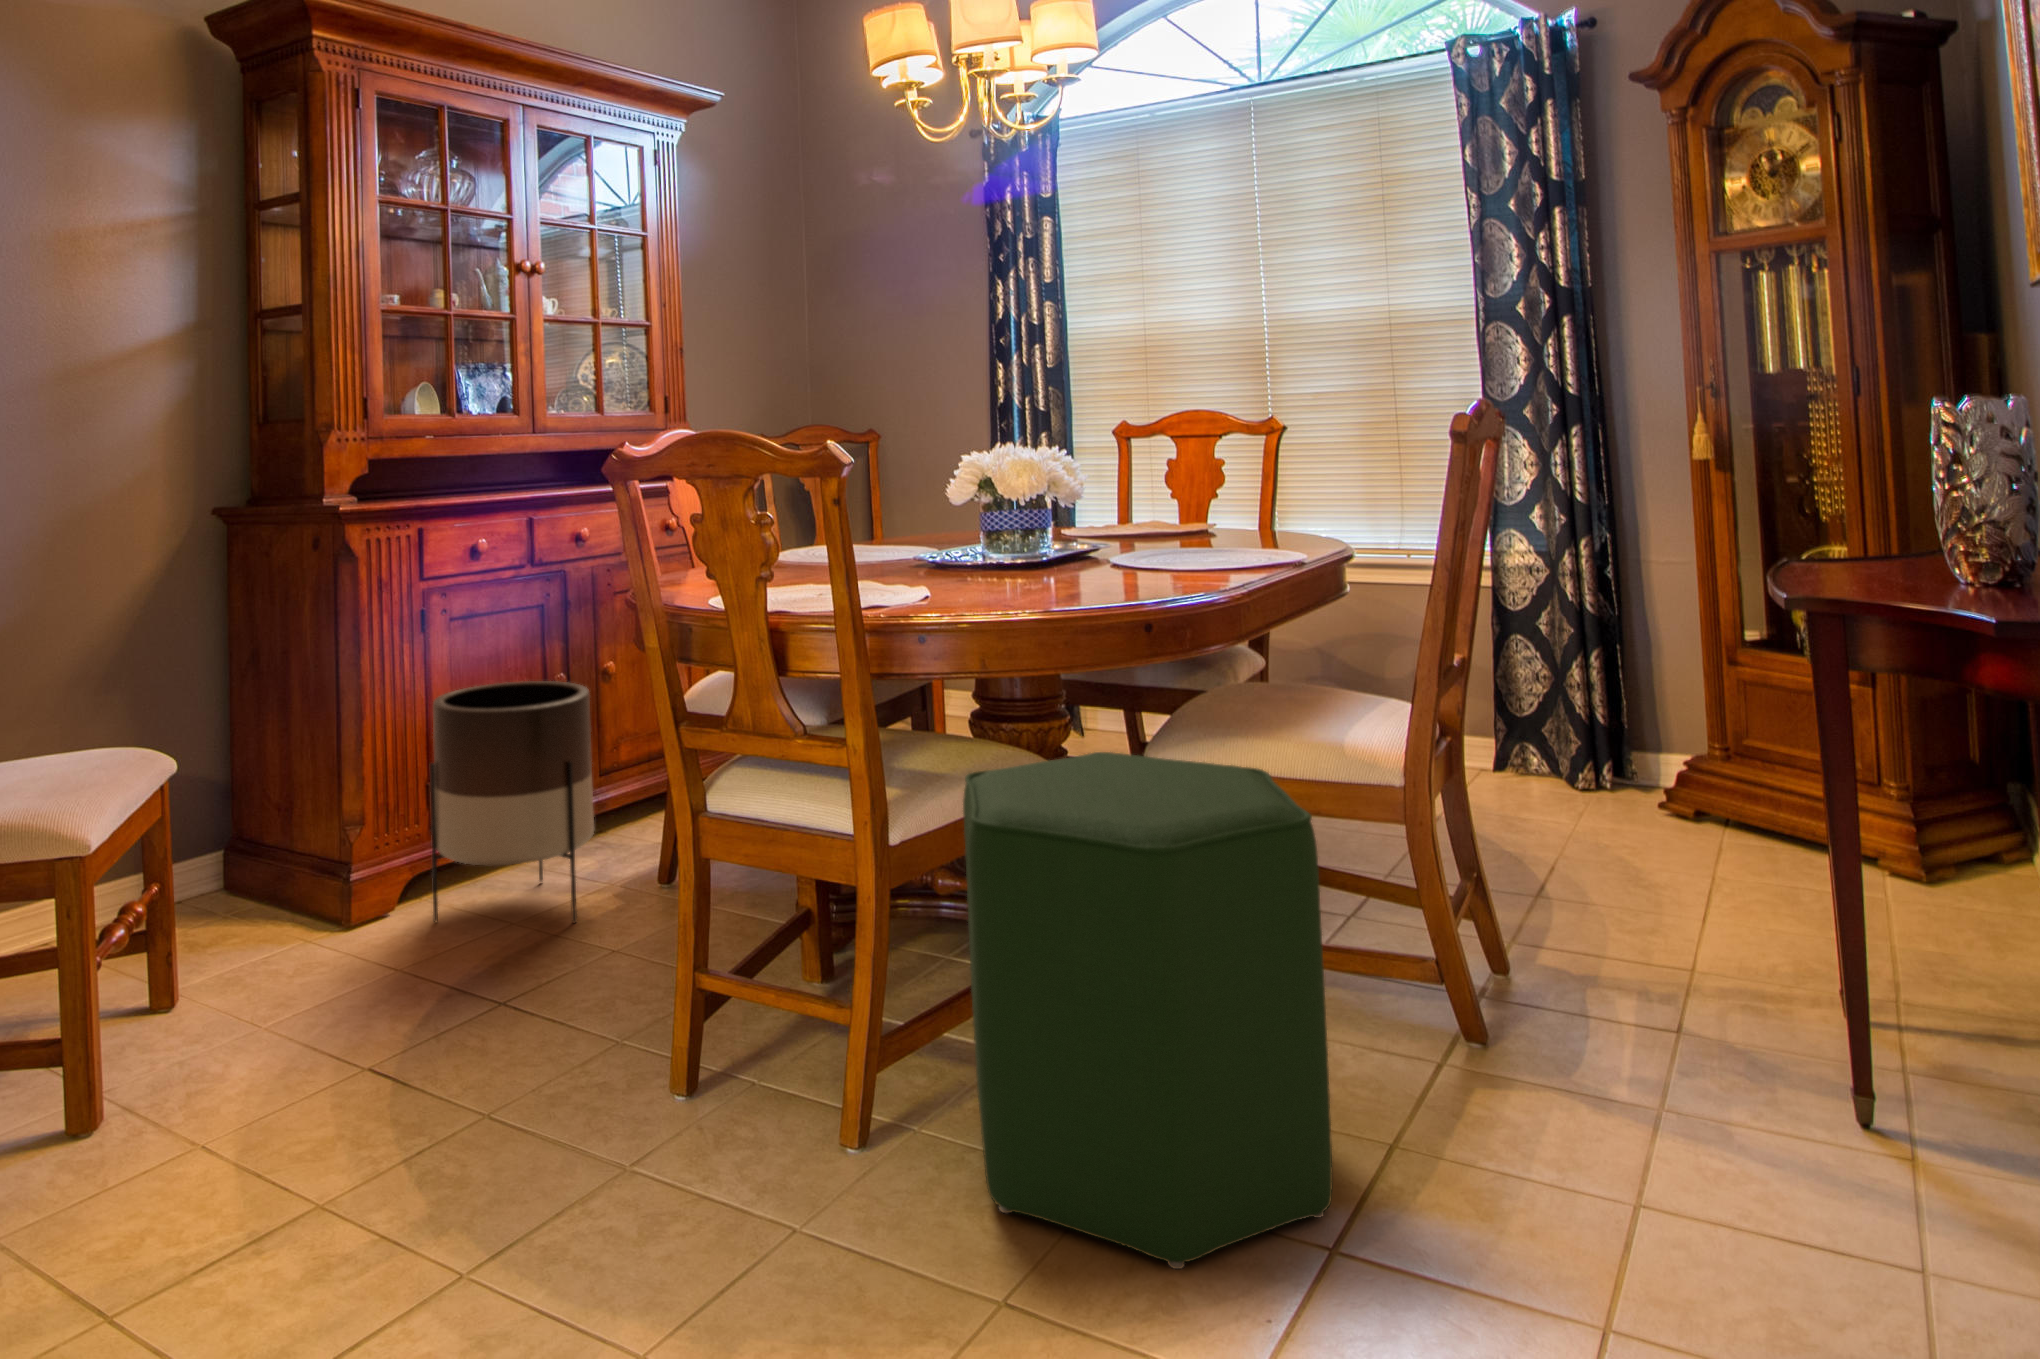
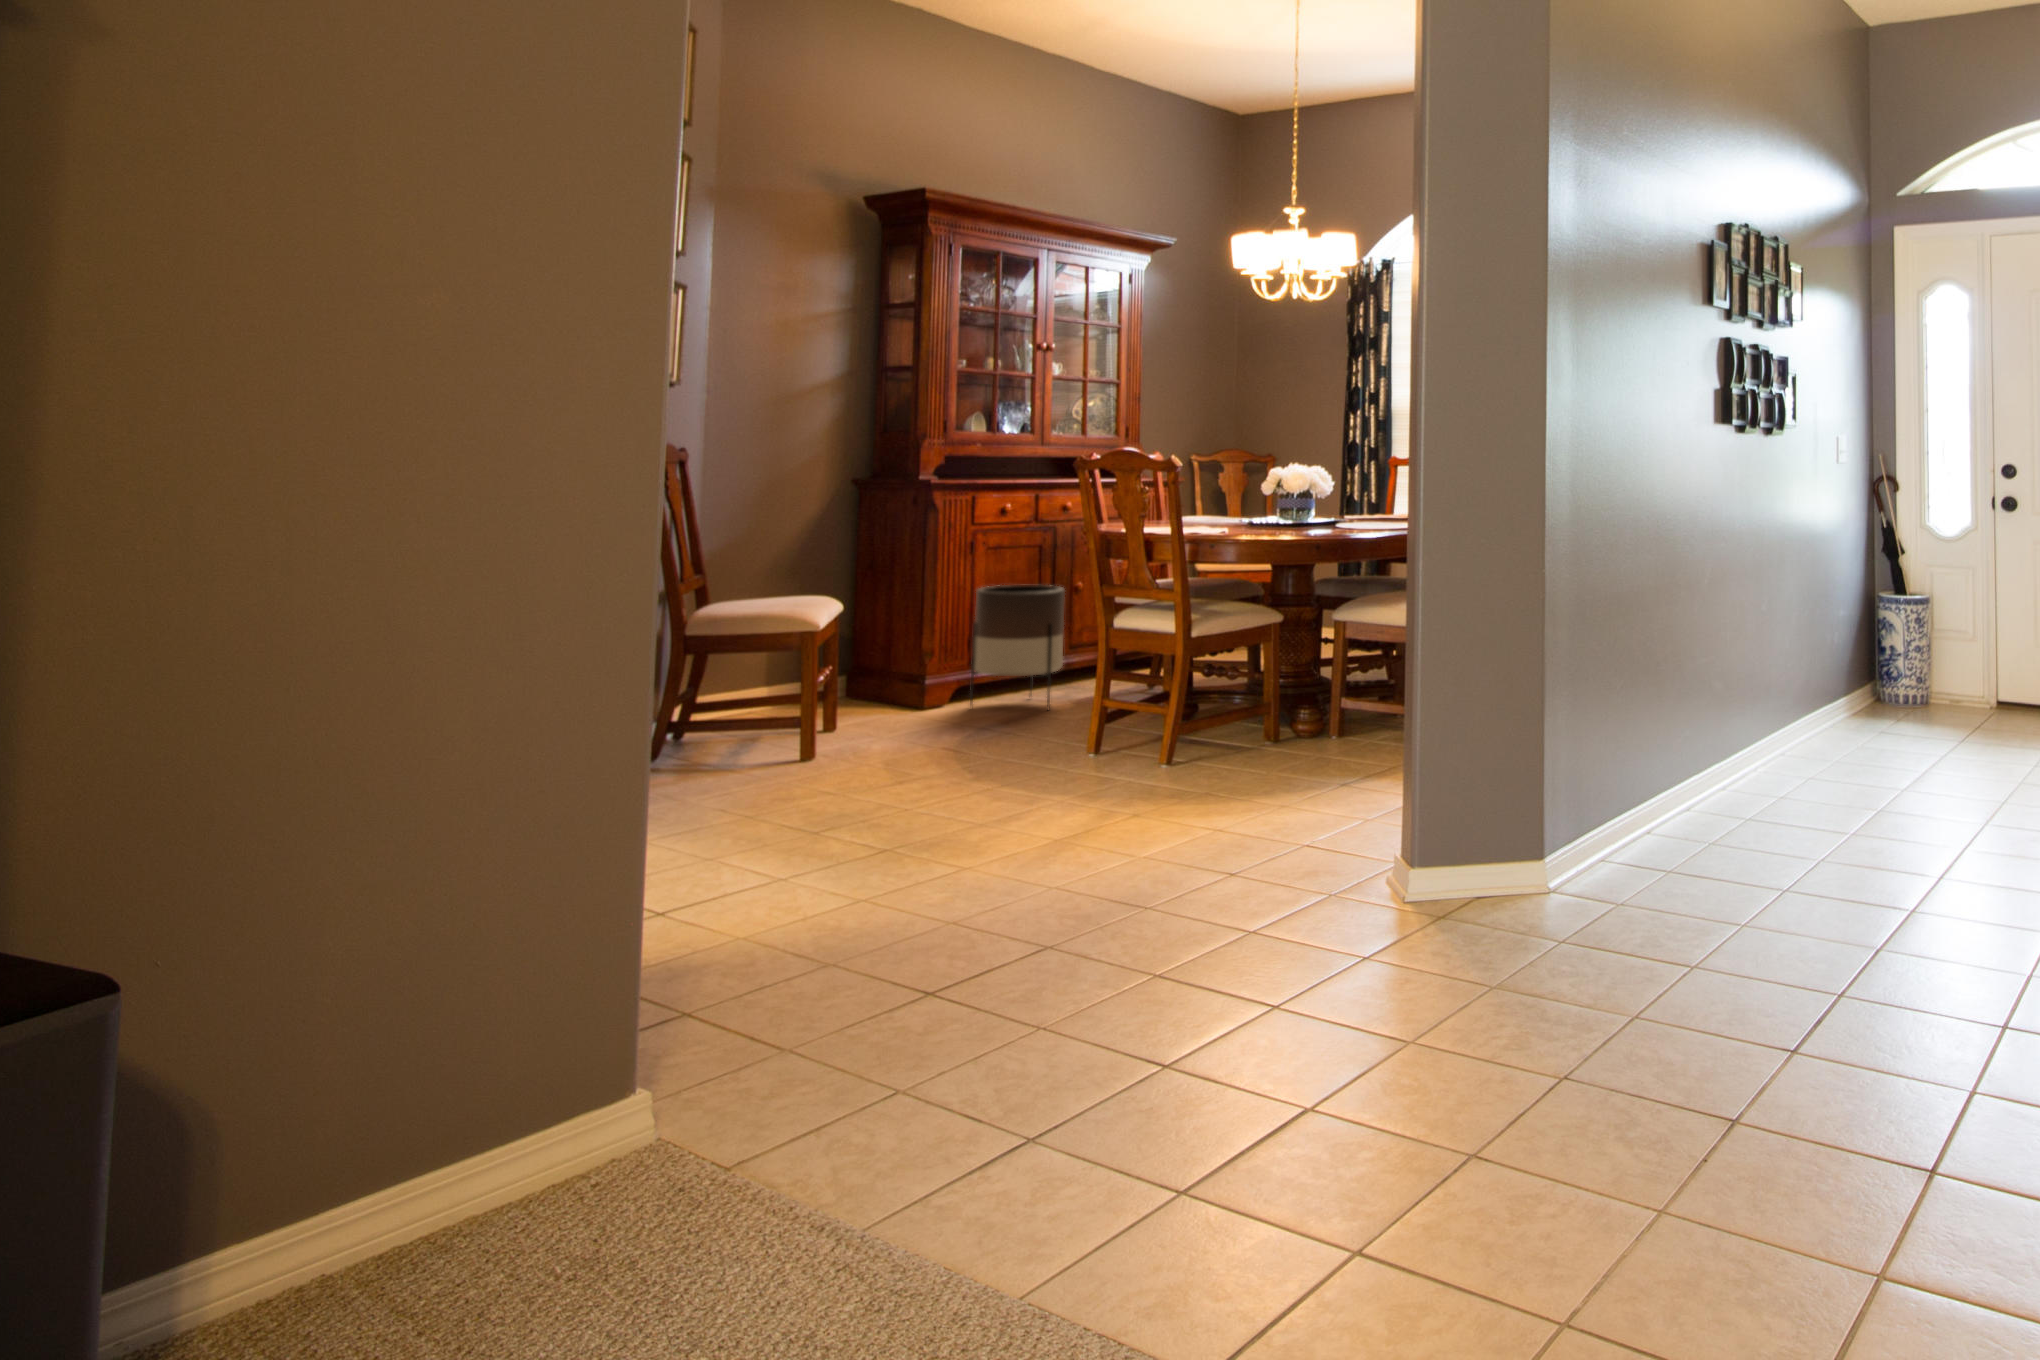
ottoman: present [963,752,1332,1269] -> none [1212,604,1355,782]

